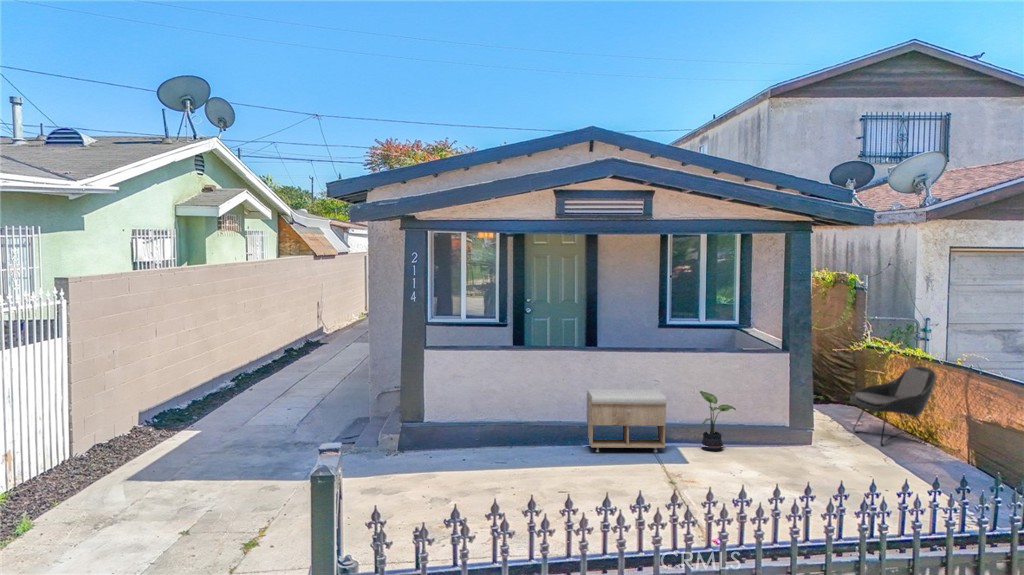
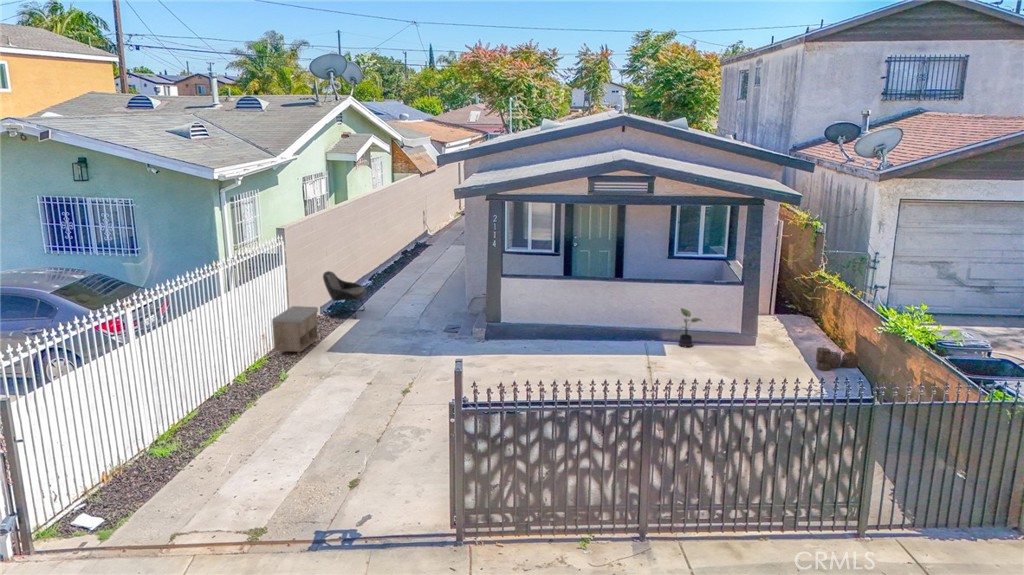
lounge chair: present [850,366,936,446] -> present [323,271,367,319]
storage bench: present [586,389,667,453] -> present [272,306,318,354]
woven basket: none [921,439,992,479] -> present [816,347,858,371]

